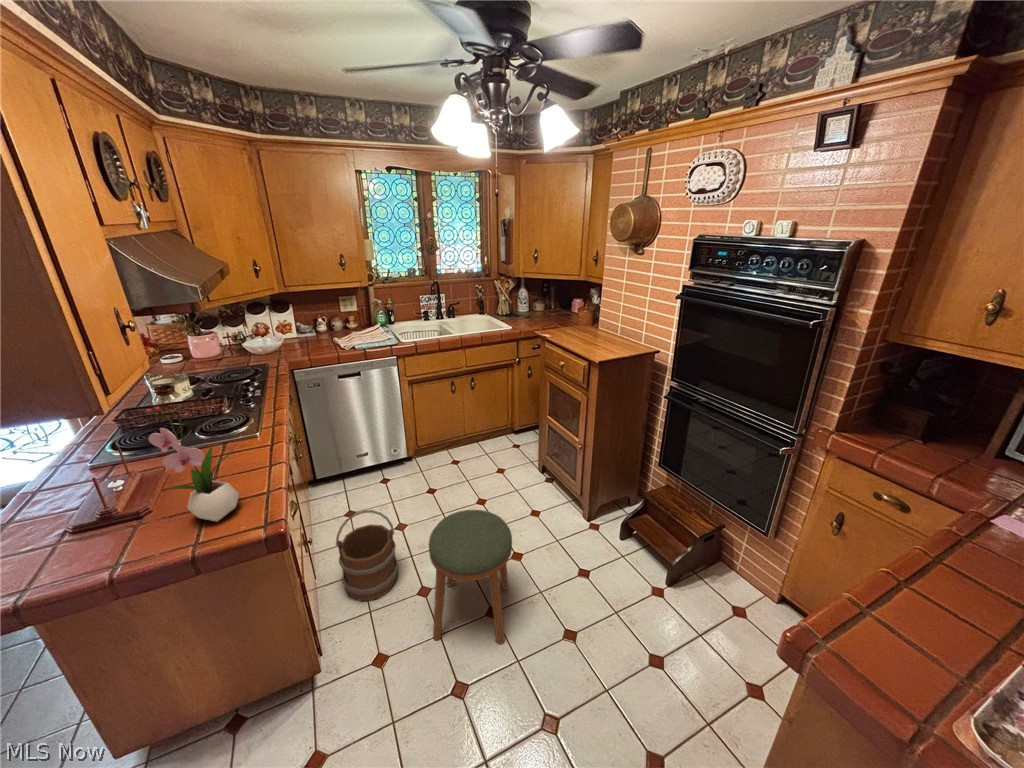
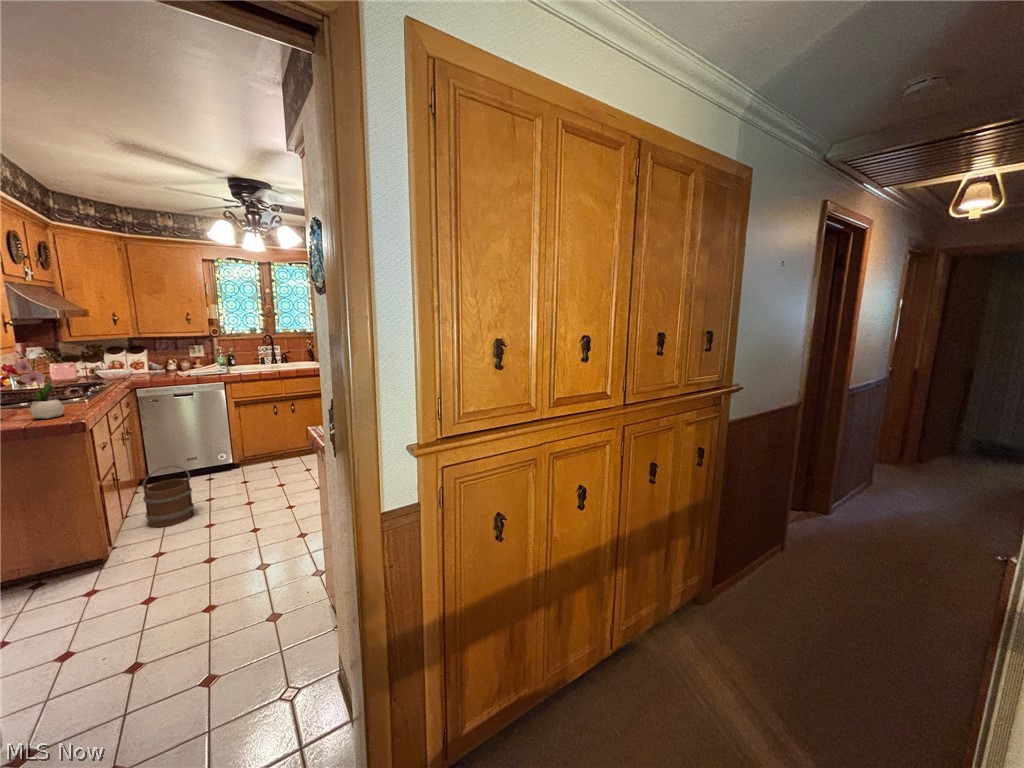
stool: present [429,510,512,644] -> none [203,454,275,536]

